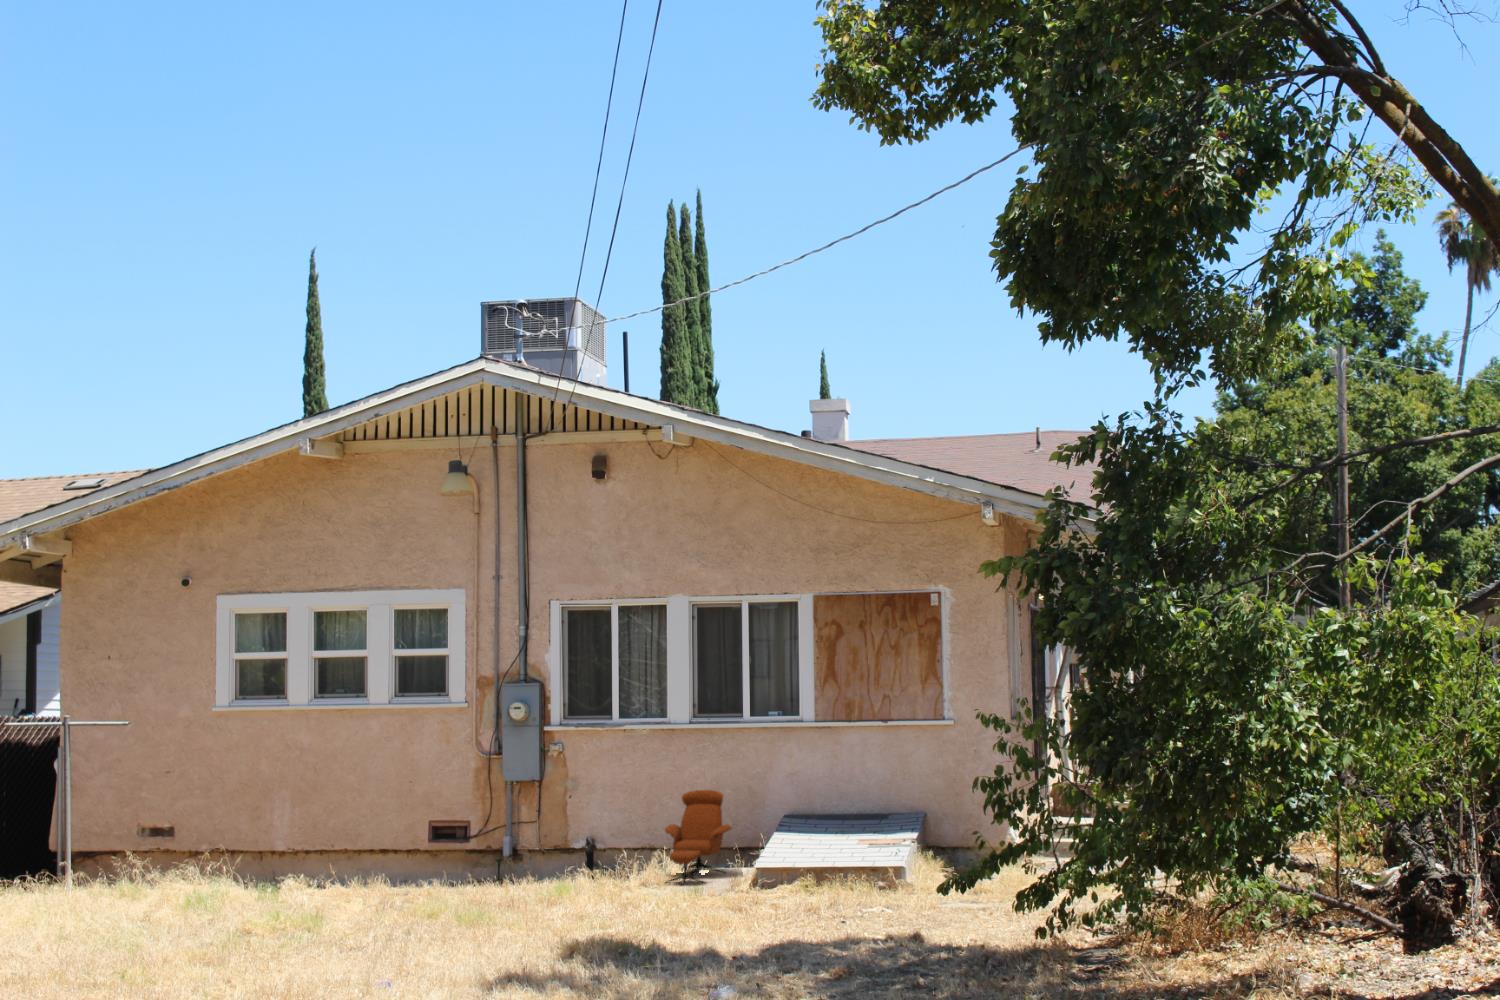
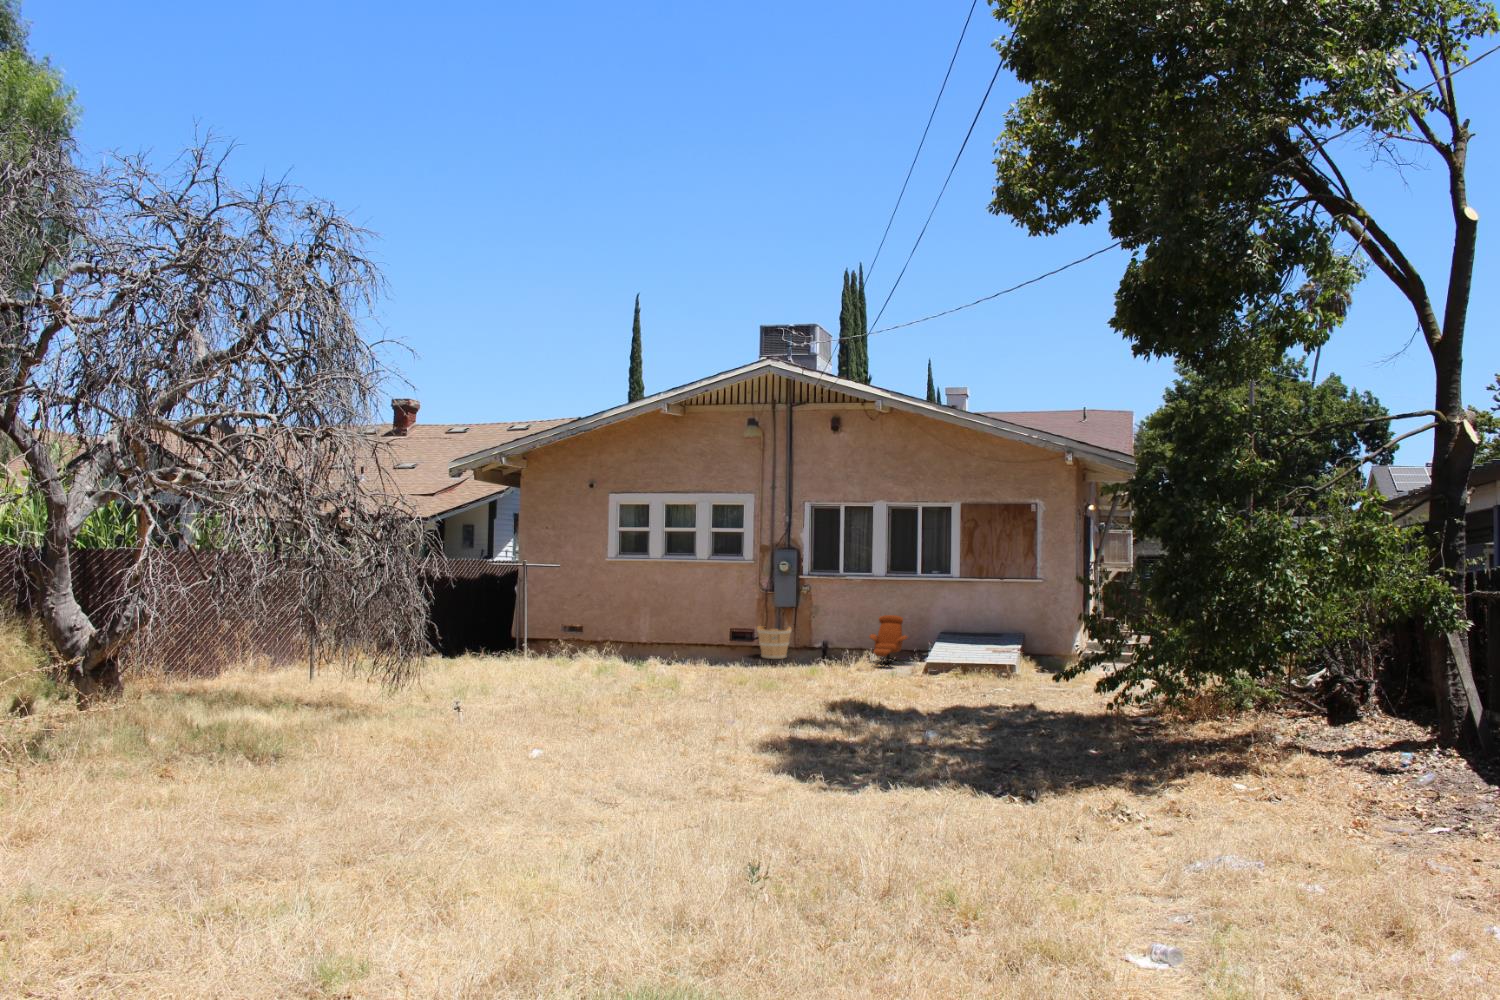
wooden bucket: none [469,818,531,878] -> present [757,626,791,659]

